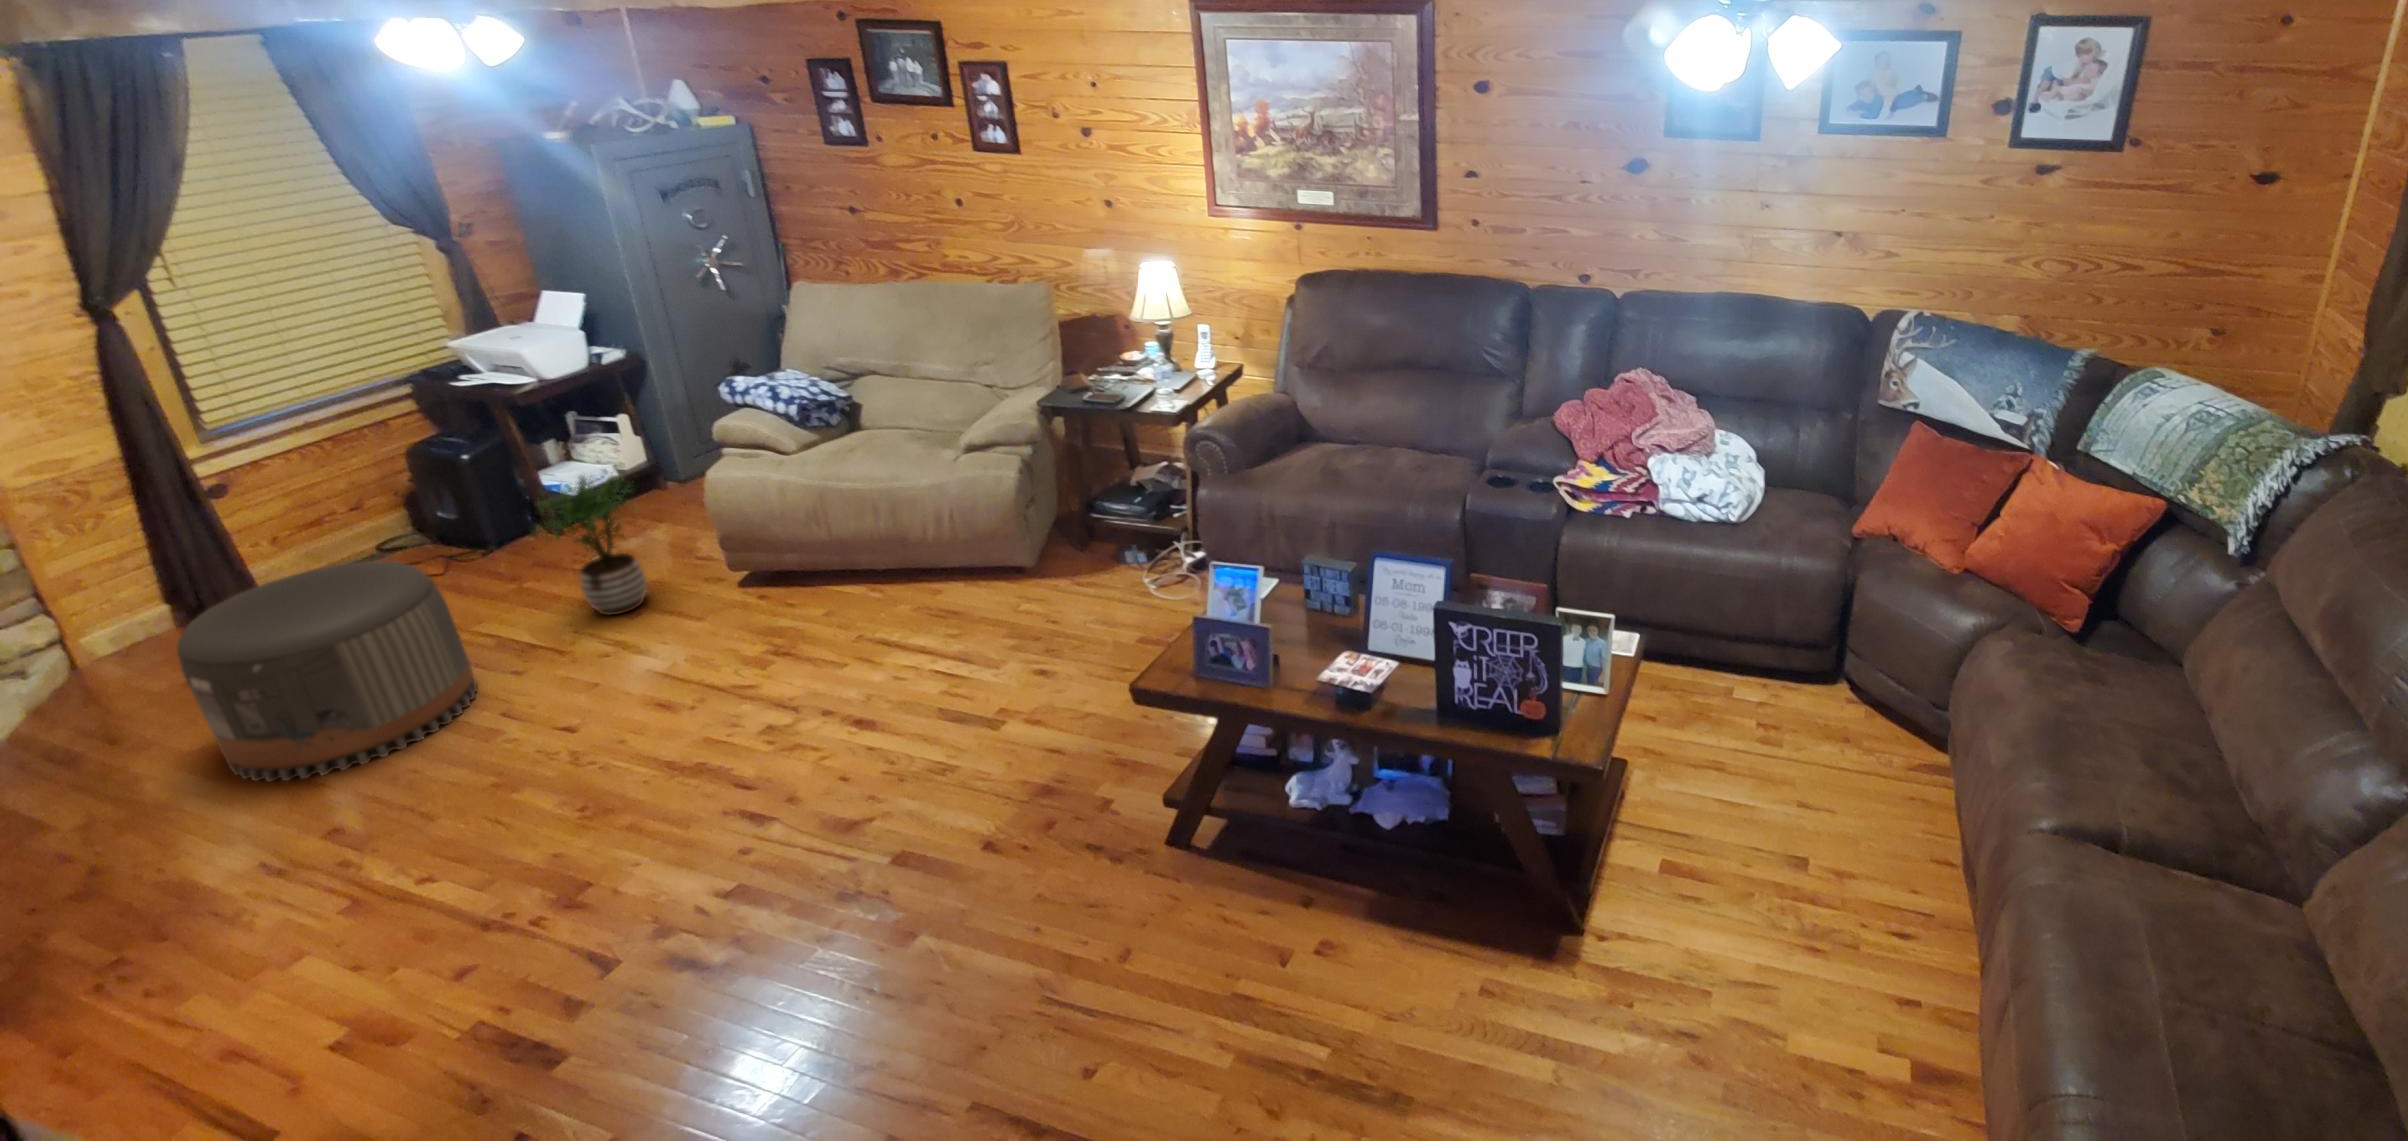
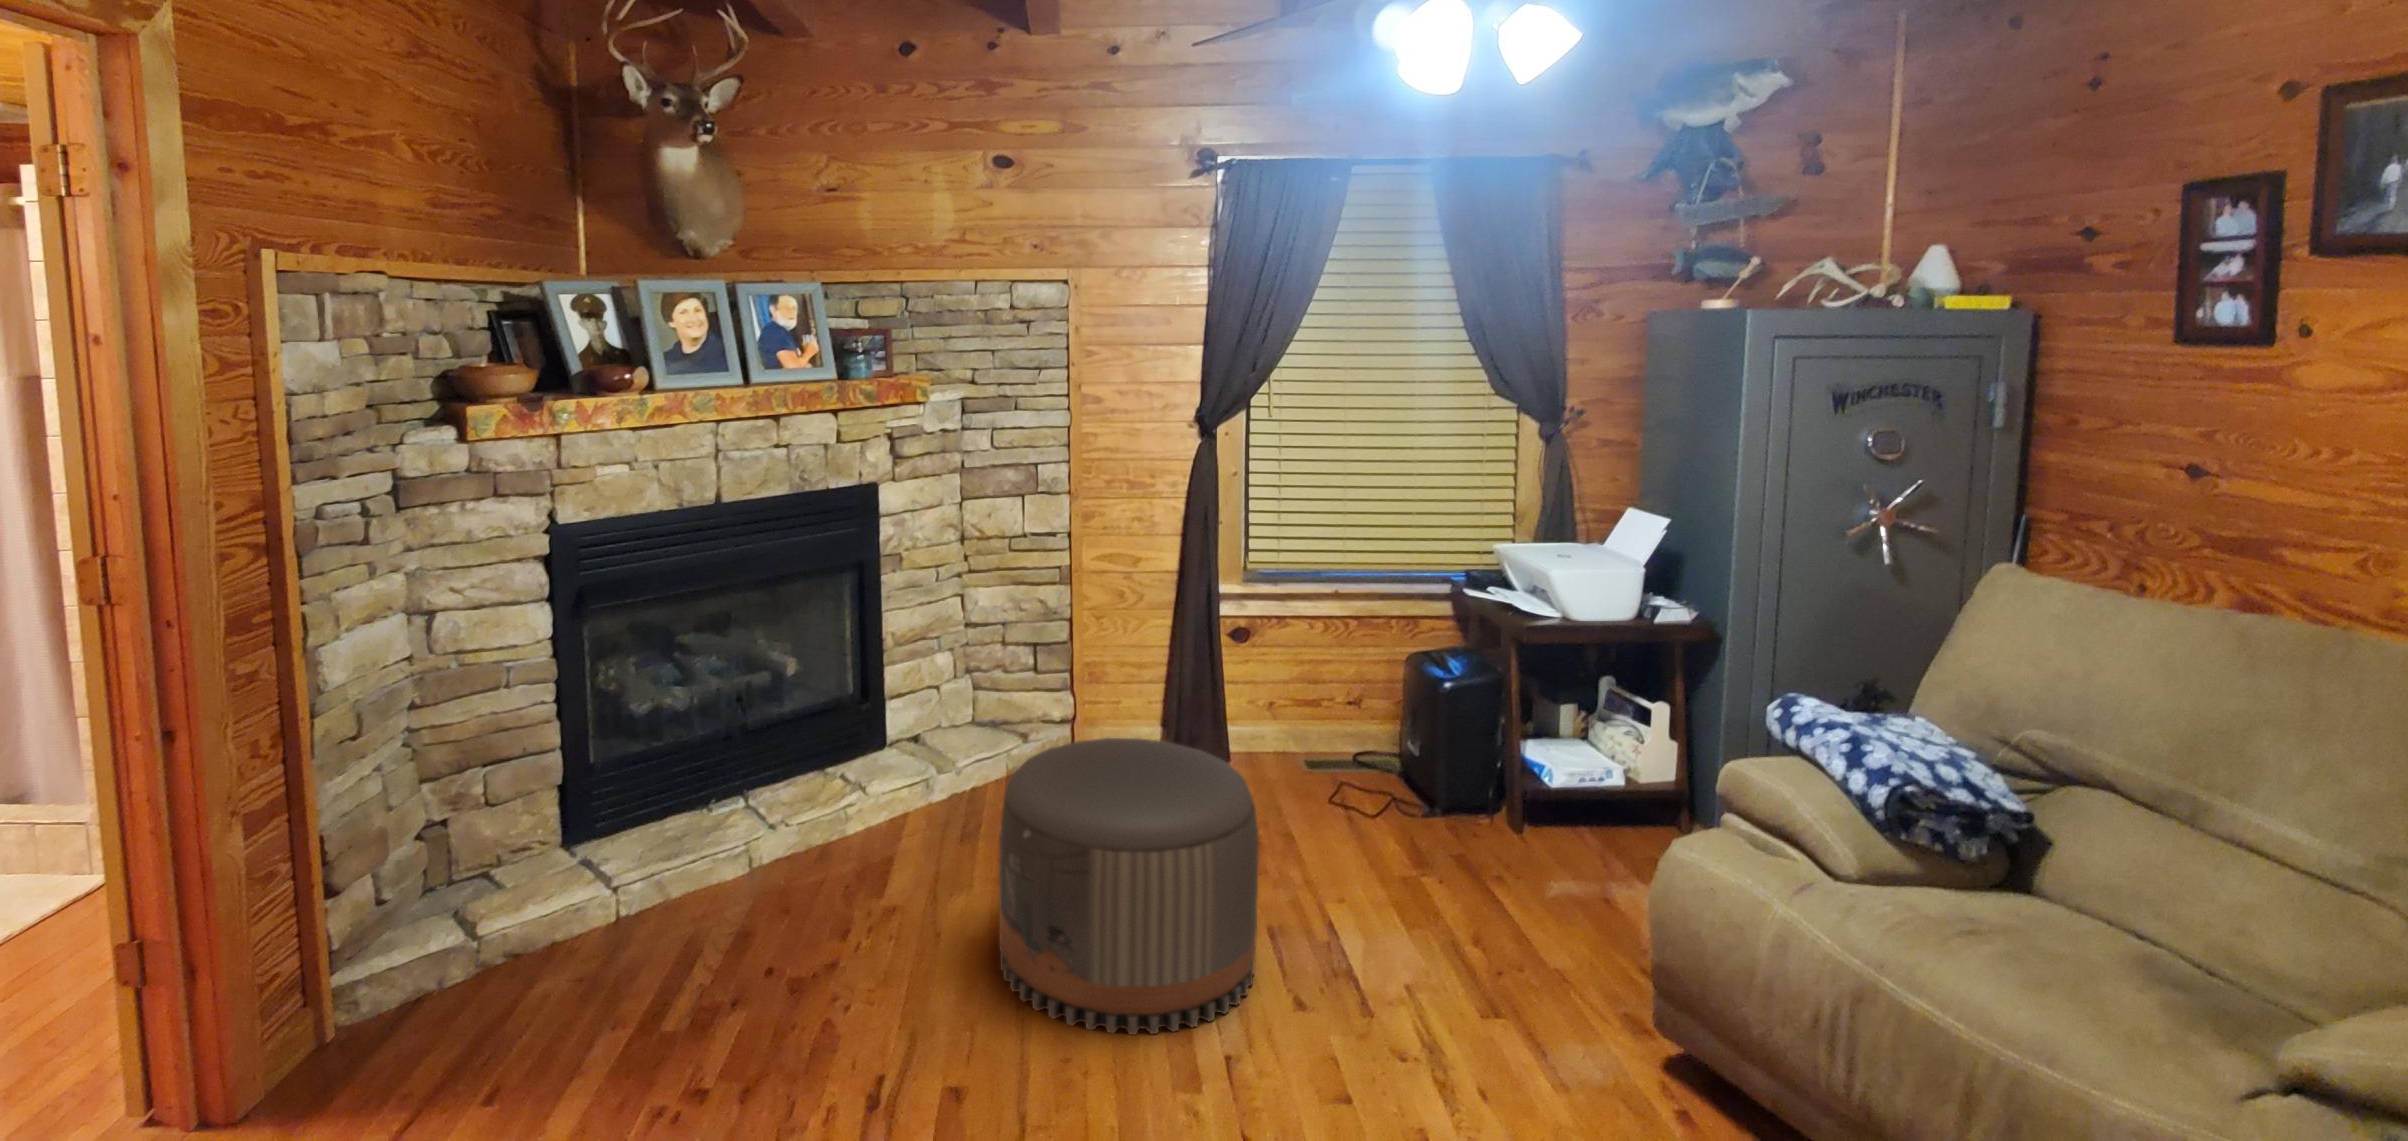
potted plant: present [536,472,647,615] -> none [1397,754,1569,1006]

